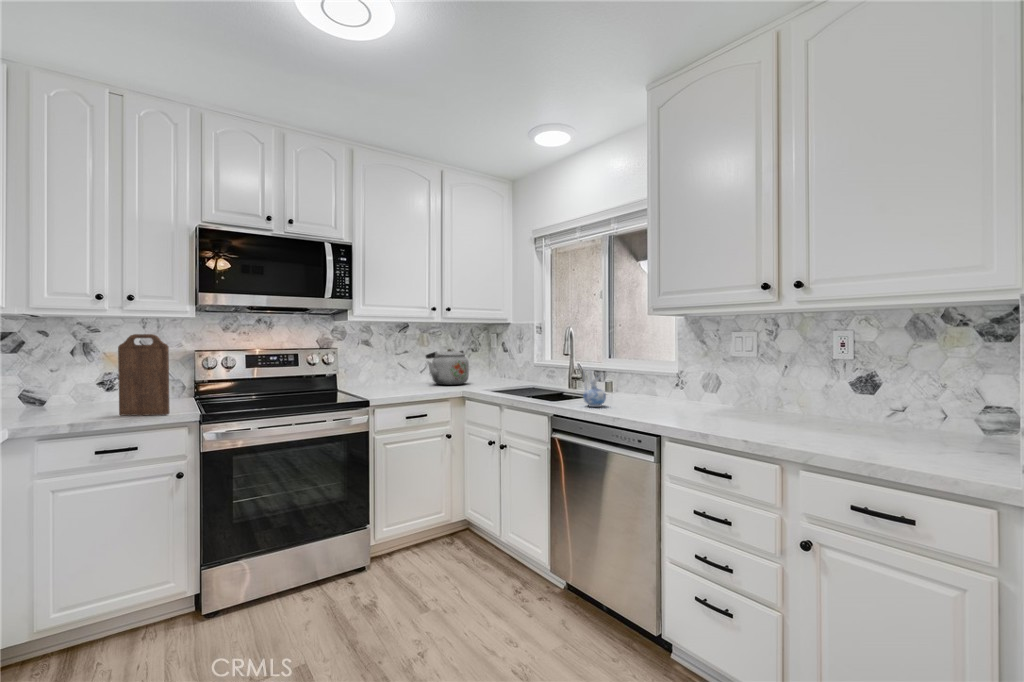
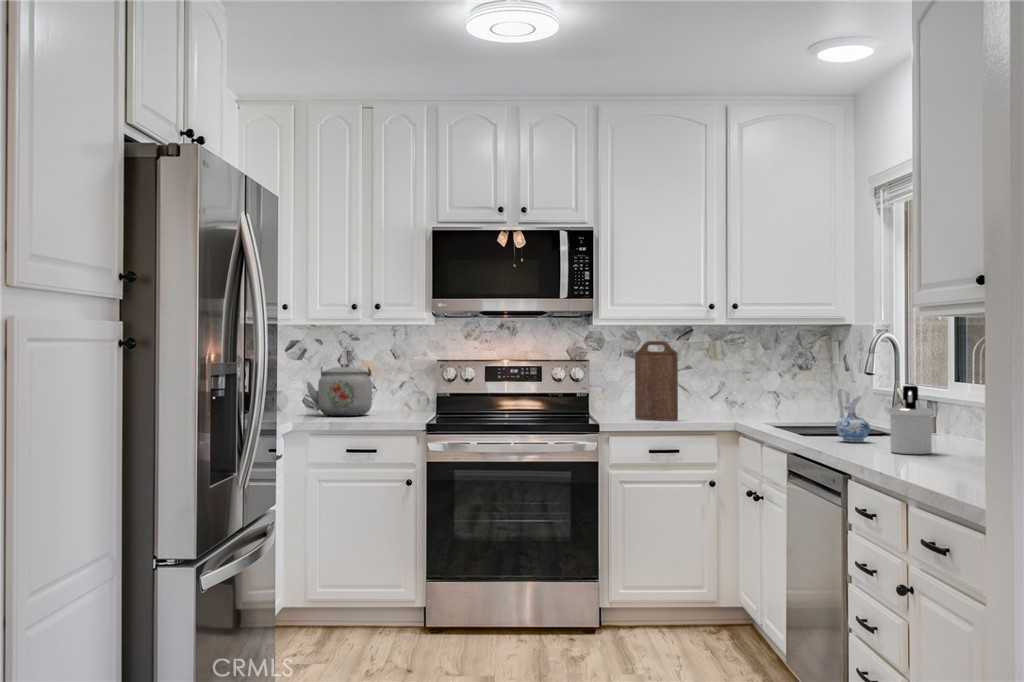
cutting board: present [118,334,169,415] -> present [635,341,678,421]
kettle: present [426,349,469,385] -> present [307,363,372,416]
soap dispenser: none [648,368,682,417] -> present [889,386,933,454]

